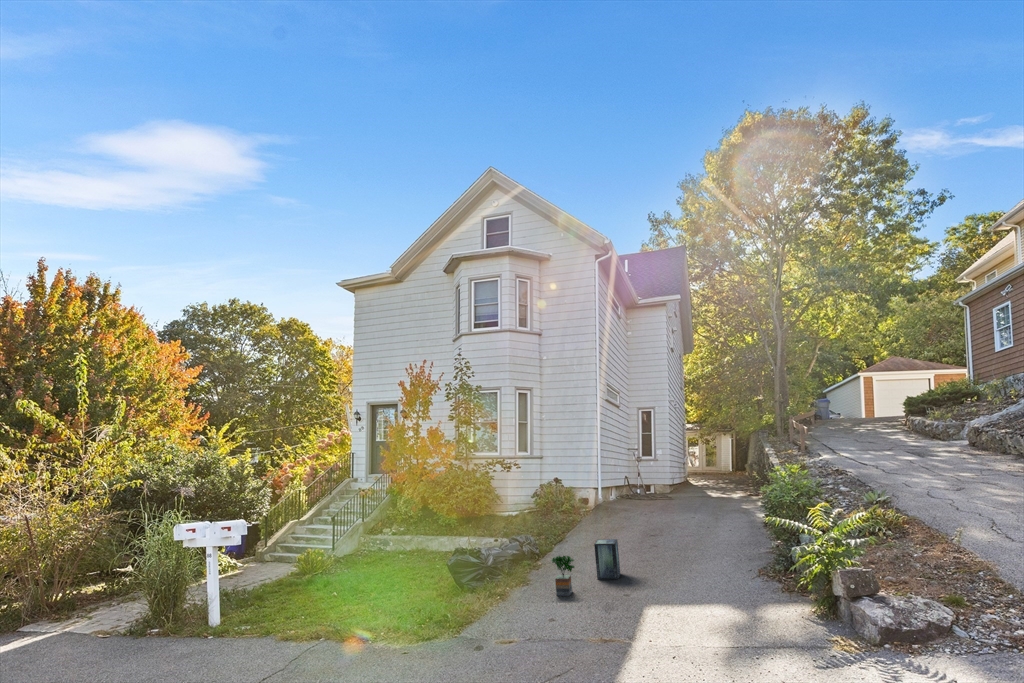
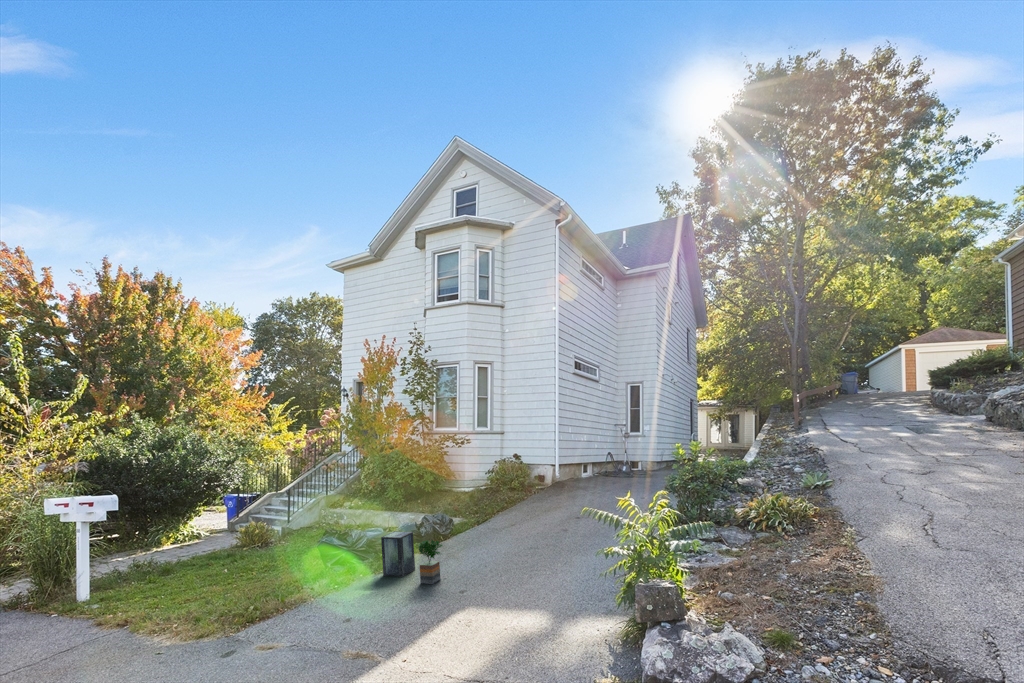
storage box: present [594,539,620,579] -> present [381,532,415,577]

